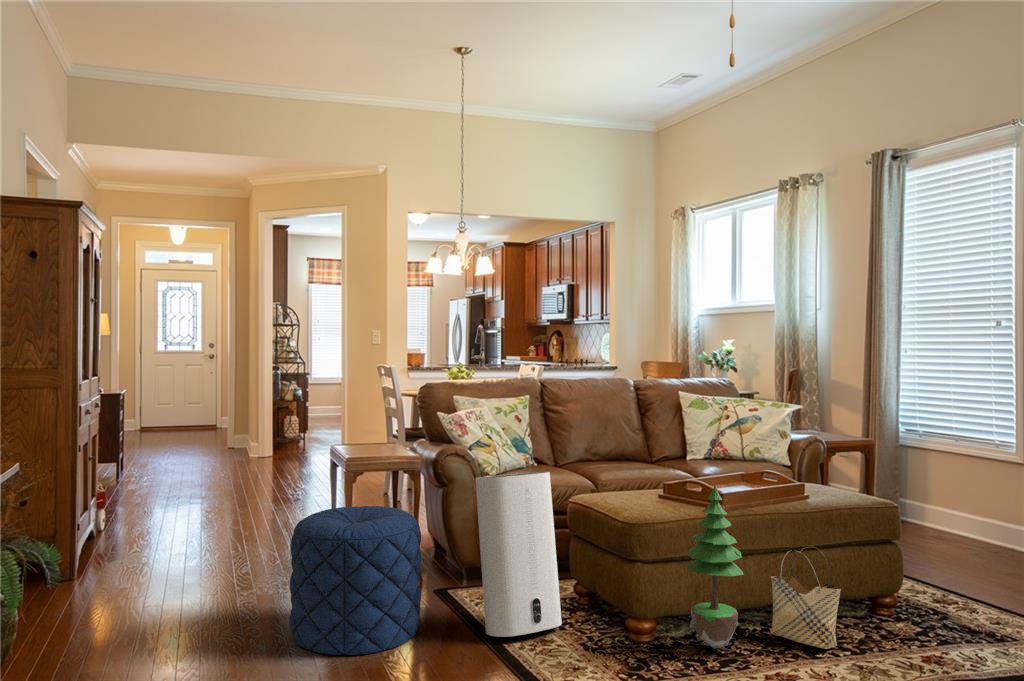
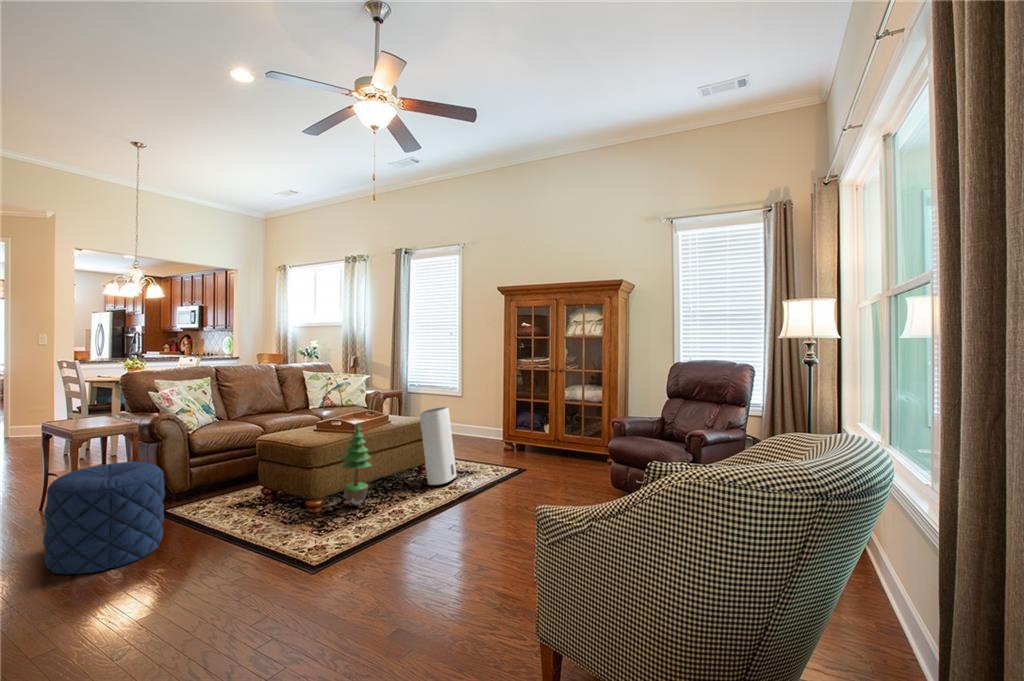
air purifier: present [476,472,562,637] -> present [420,407,456,485]
woven basket: present [771,546,841,649] -> none [379,446,413,494]

